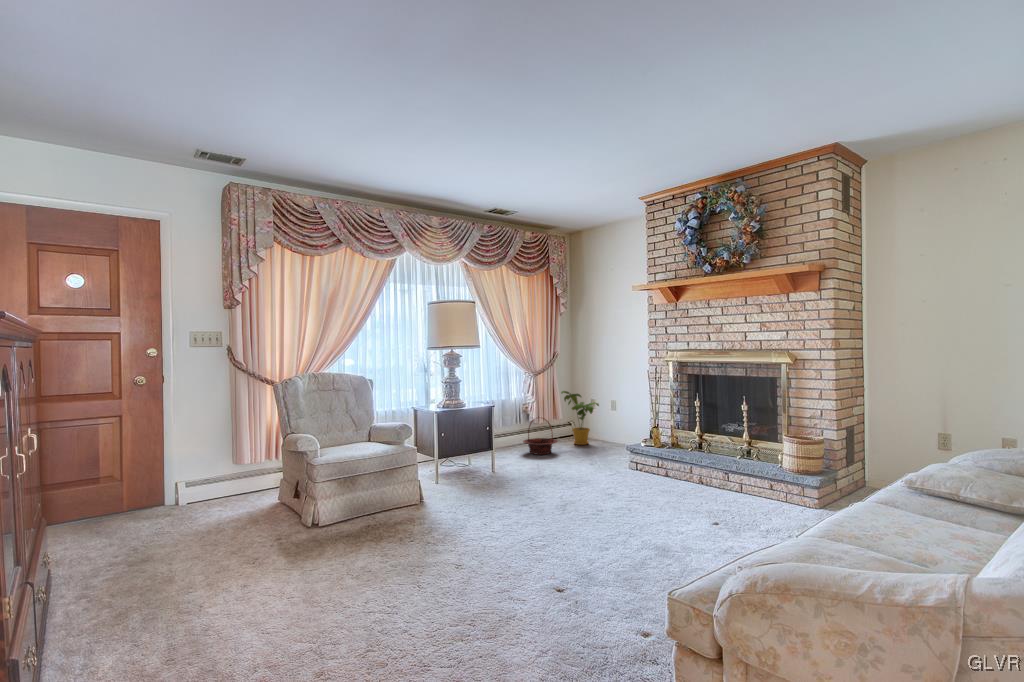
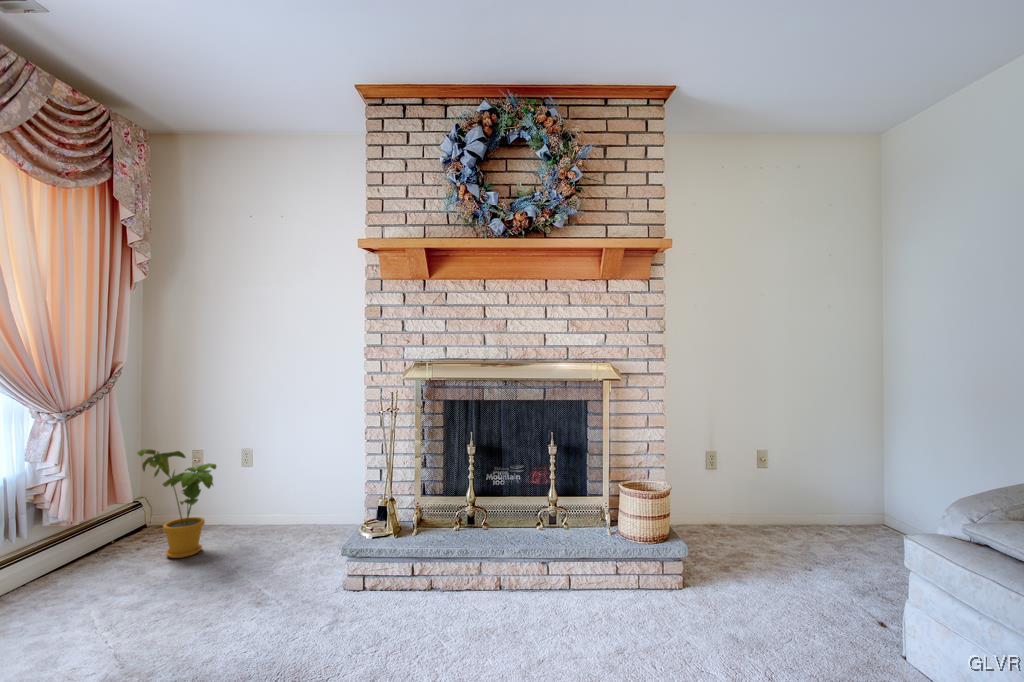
basket: present [523,418,558,455] -> none [47,525,155,624]

